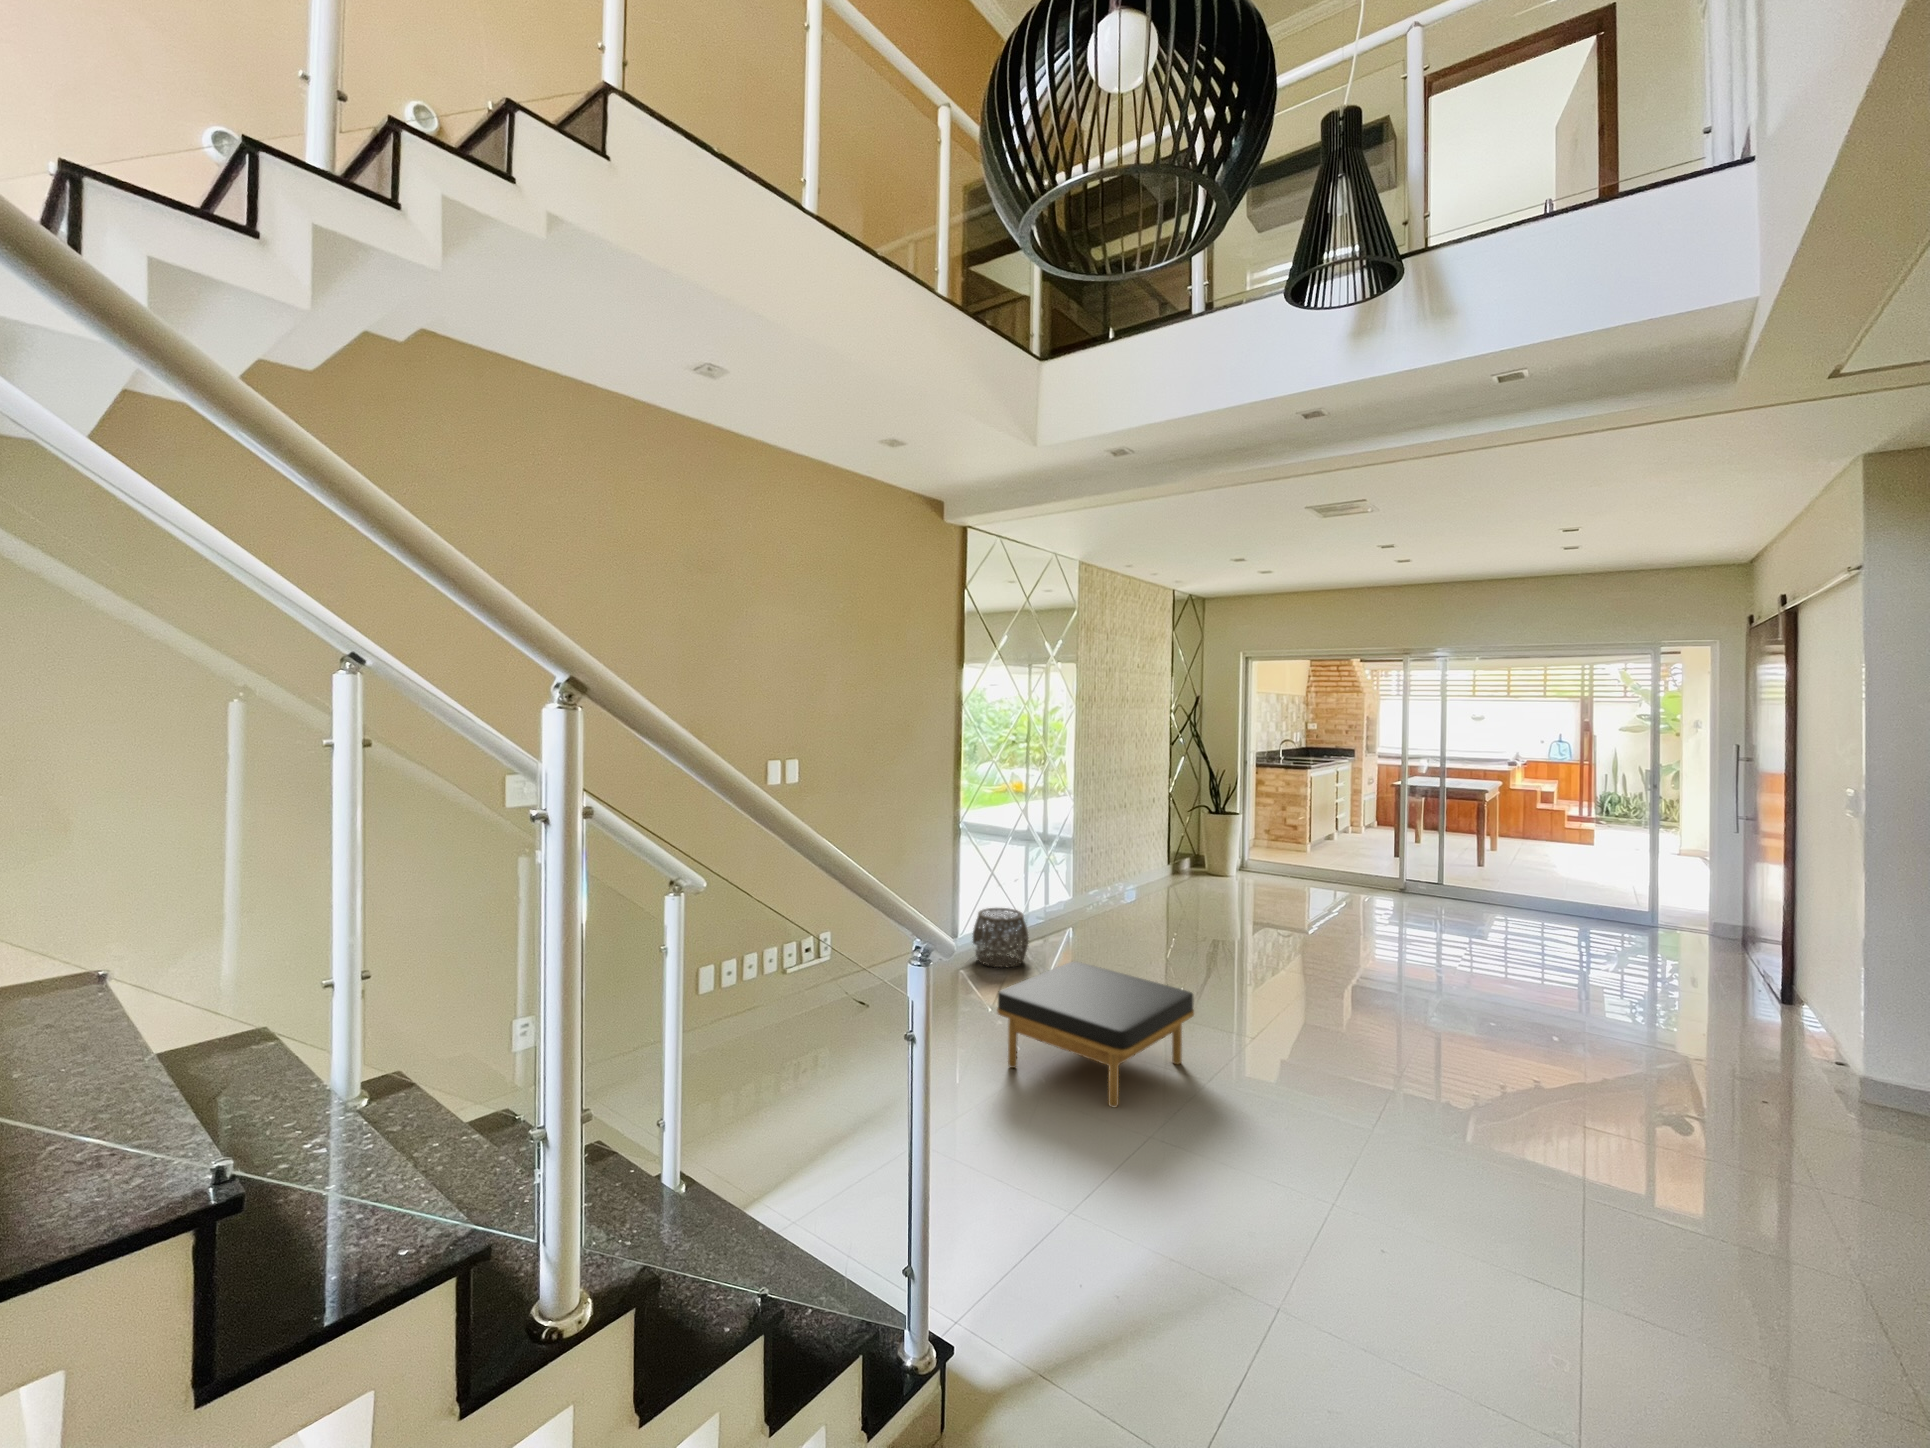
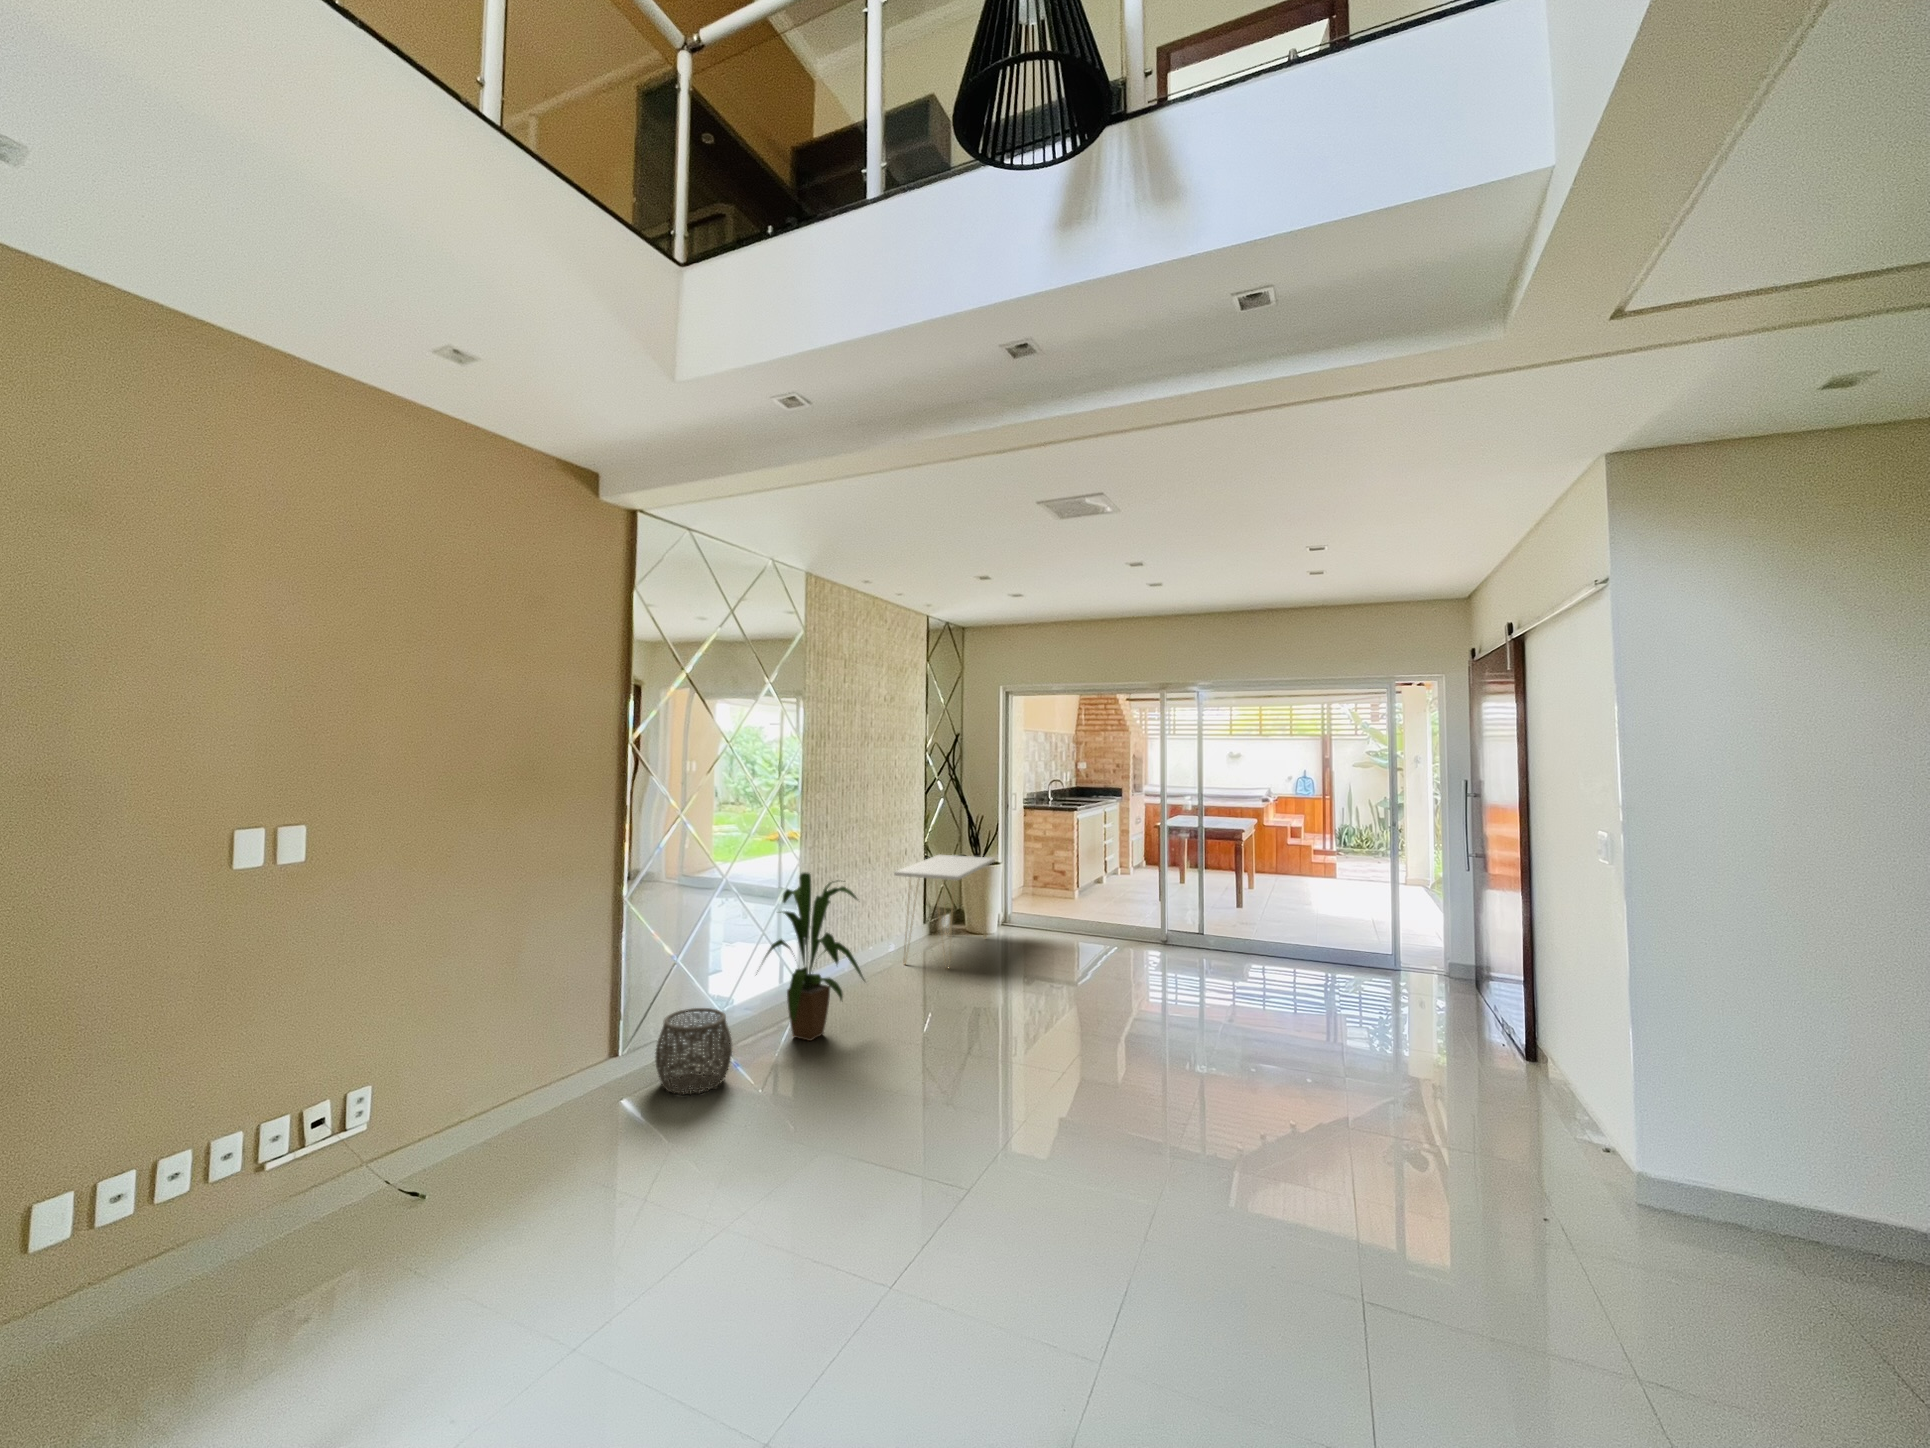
console table: none [1139,805,1231,903] -> present [894,855,995,968]
house plant: none [1037,810,1127,943] -> present [763,873,864,1041]
ottoman: present [997,961,1194,1107] -> none [617,1101,916,1378]

